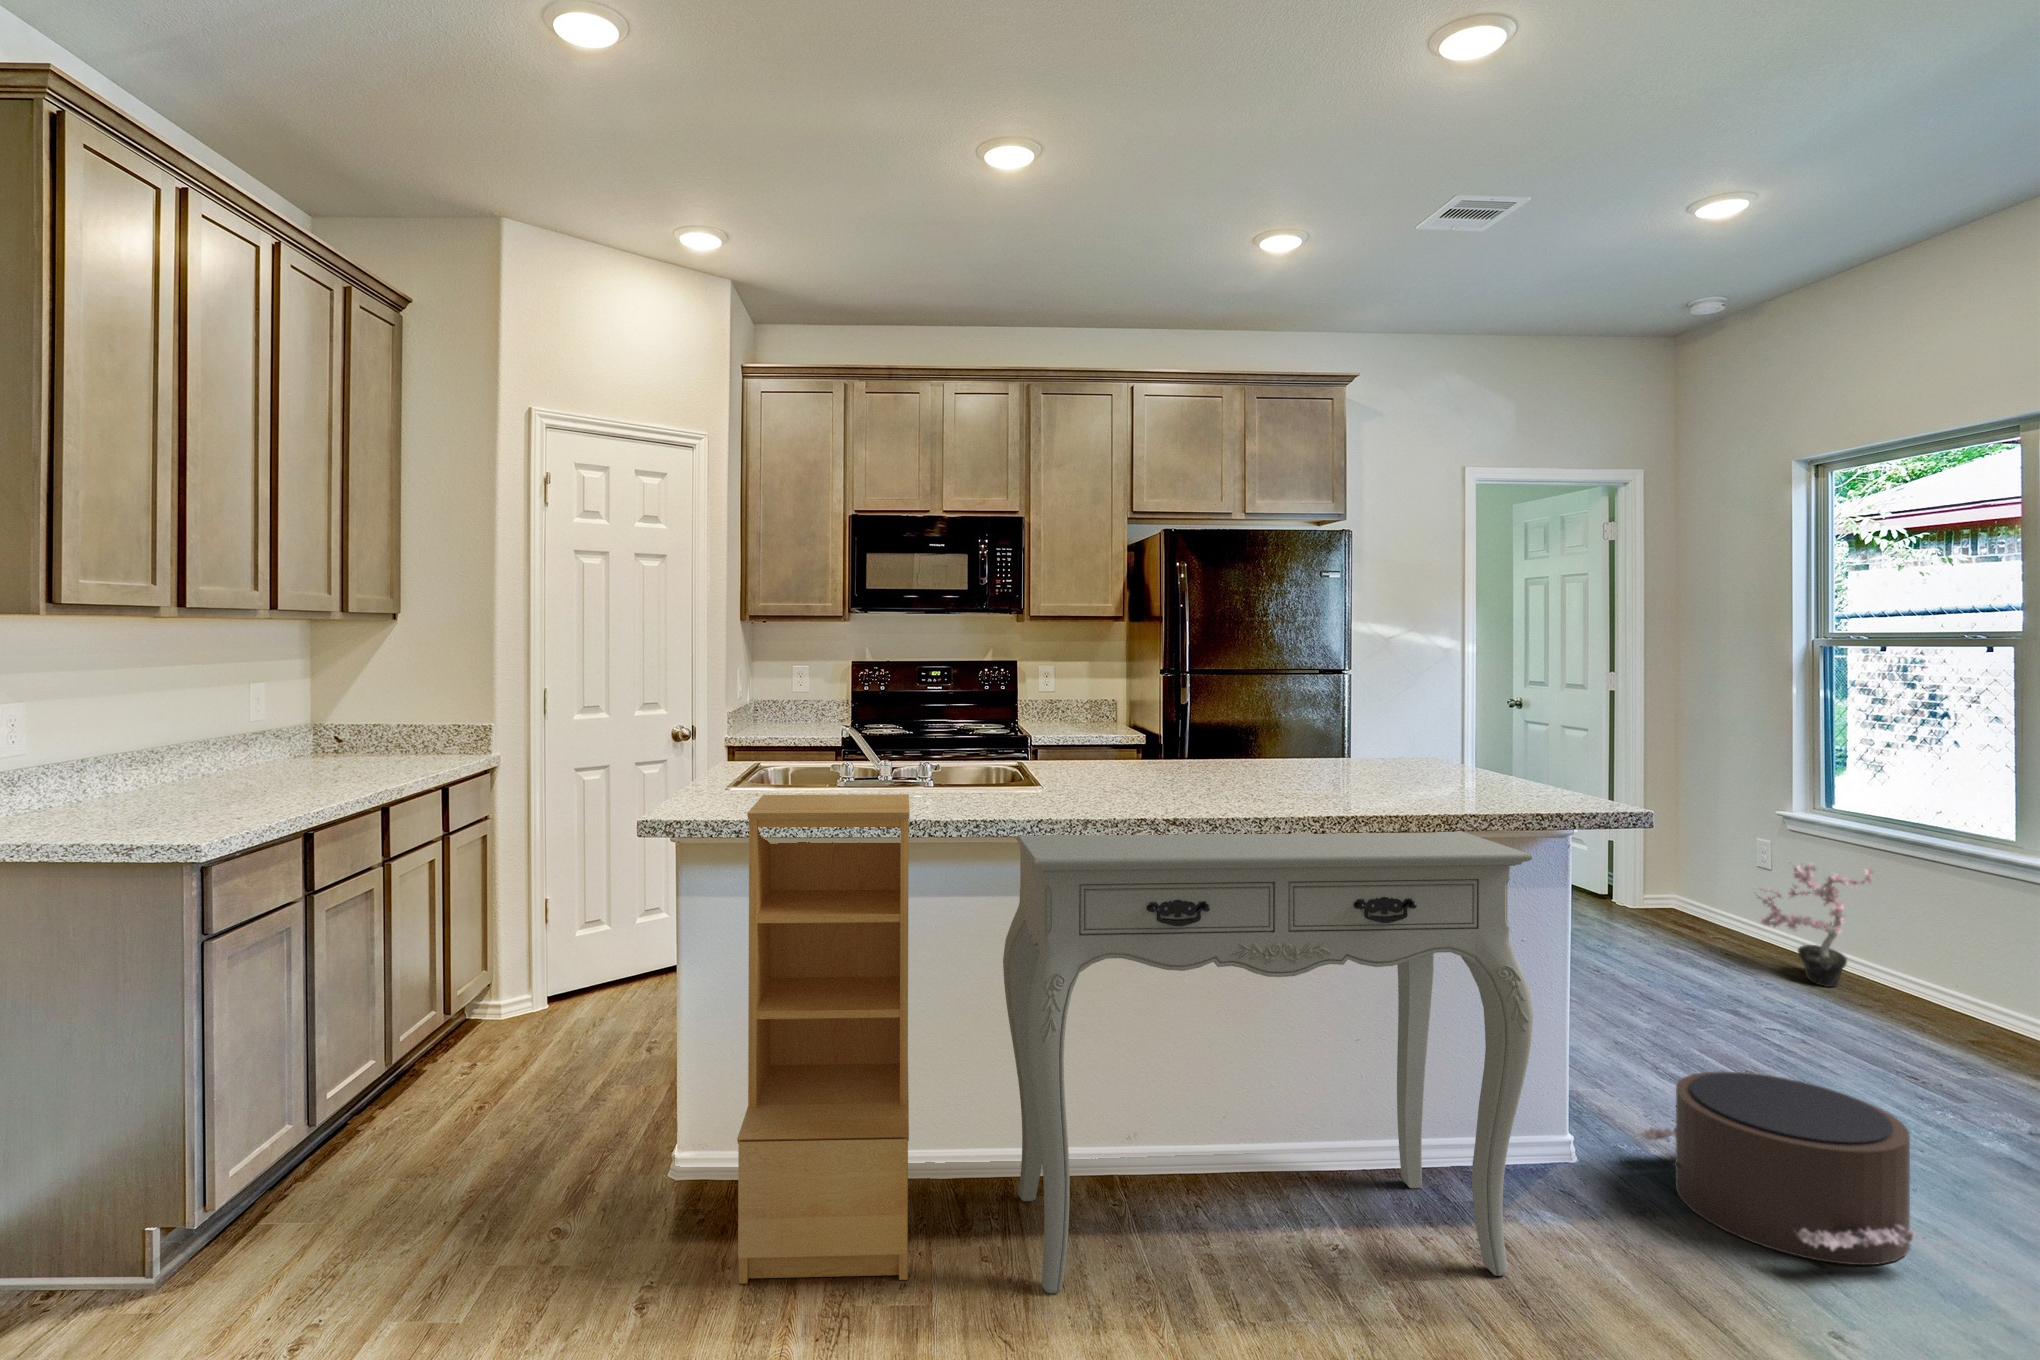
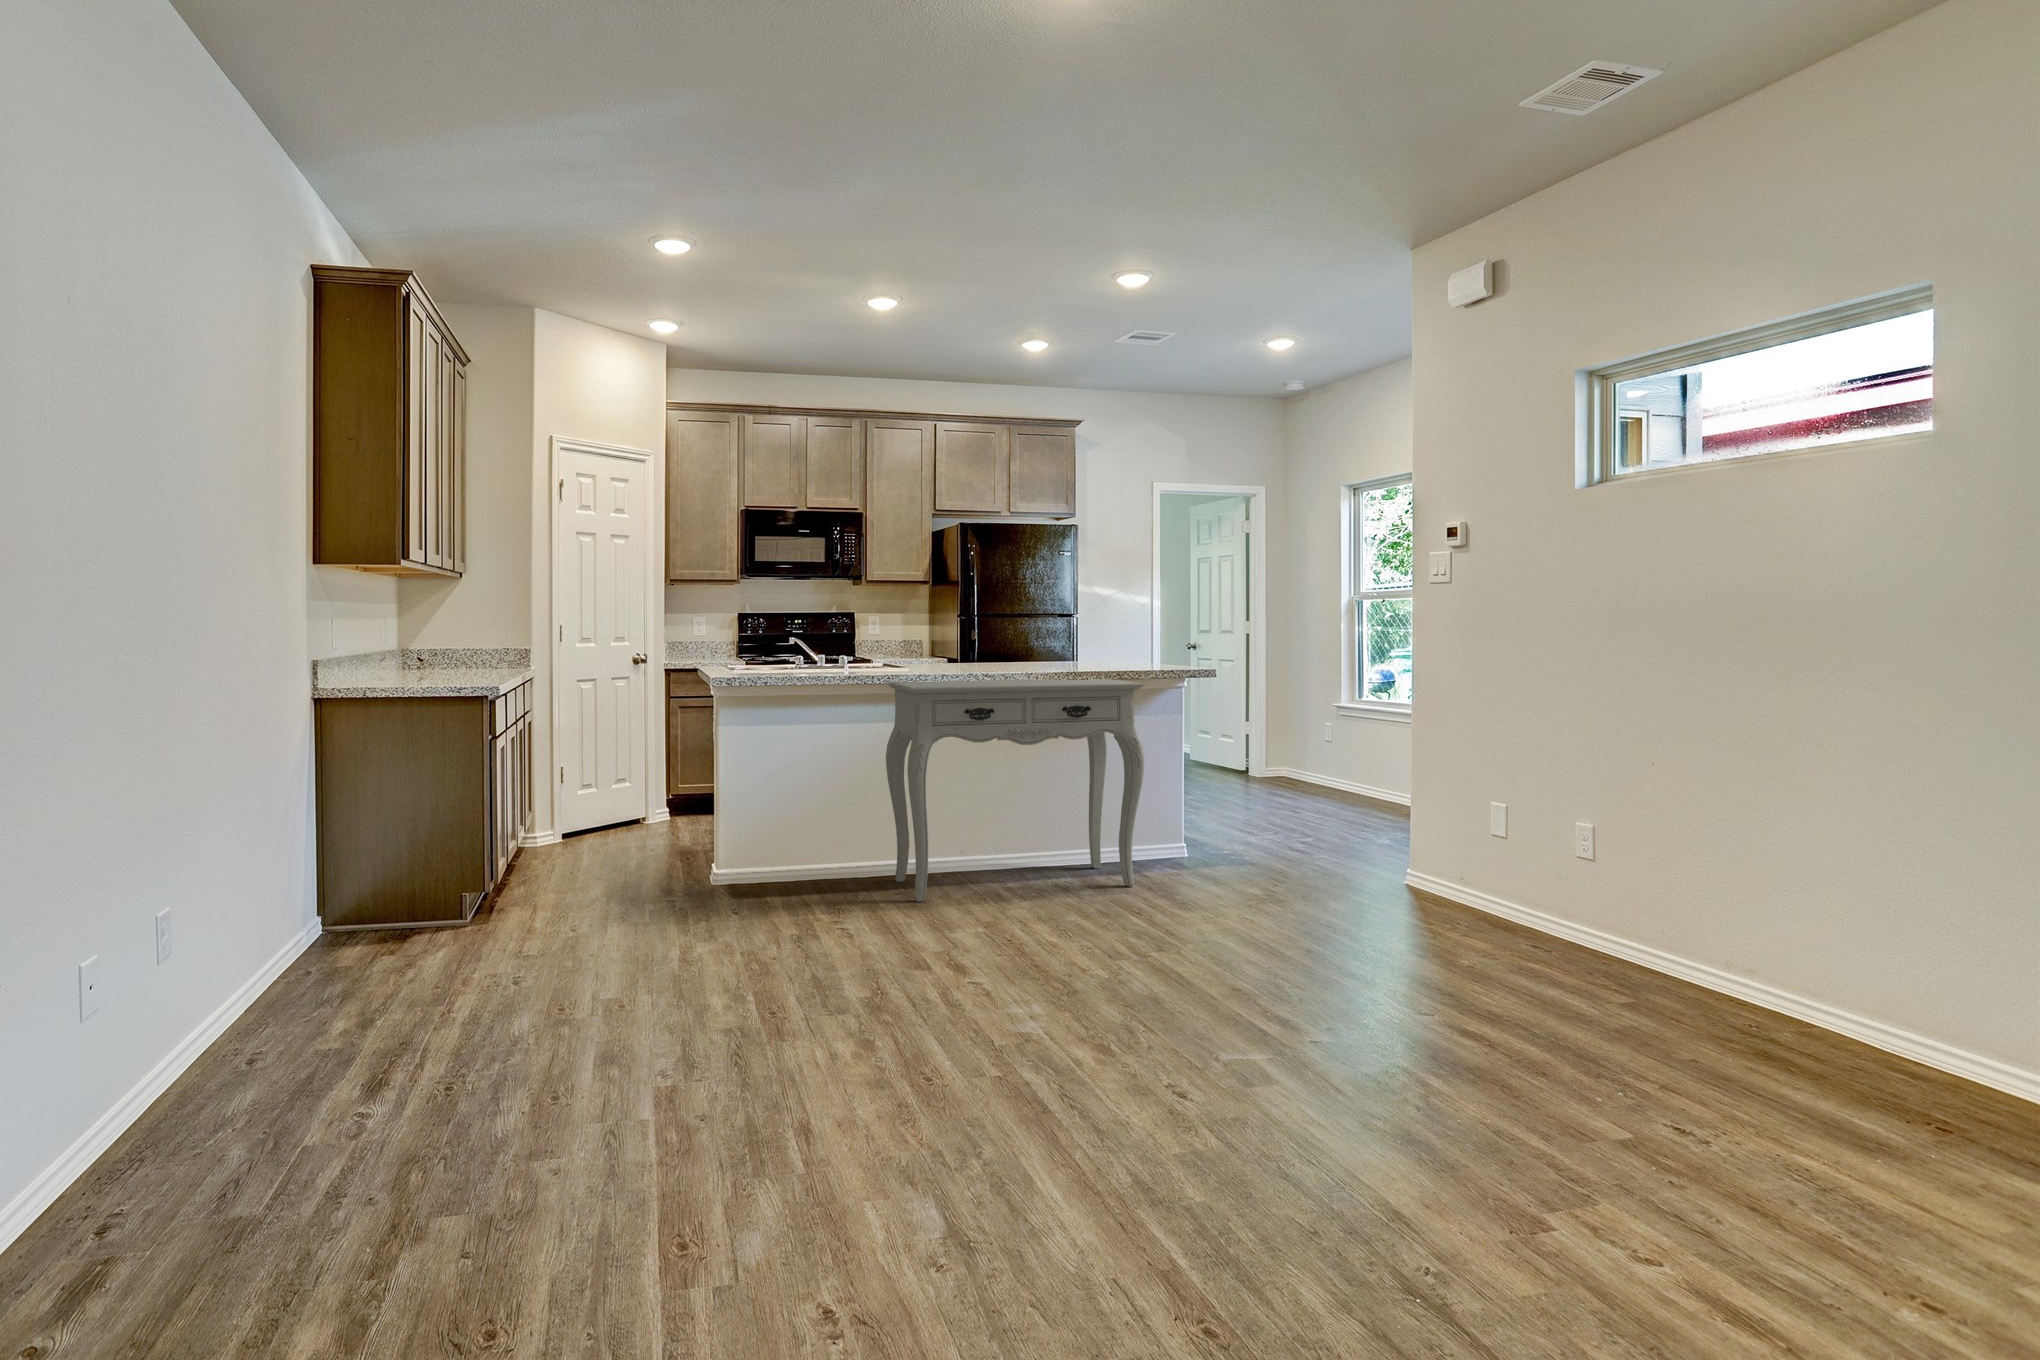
bookshelf: present [737,794,910,1284] -> none [754,668,849,908]
potted plant: present [1755,863,1873,987] -> none [1312,725,1373,799]
pouf: present [1640,1071,1924,1265] -> none [1209,807,1318,876]

